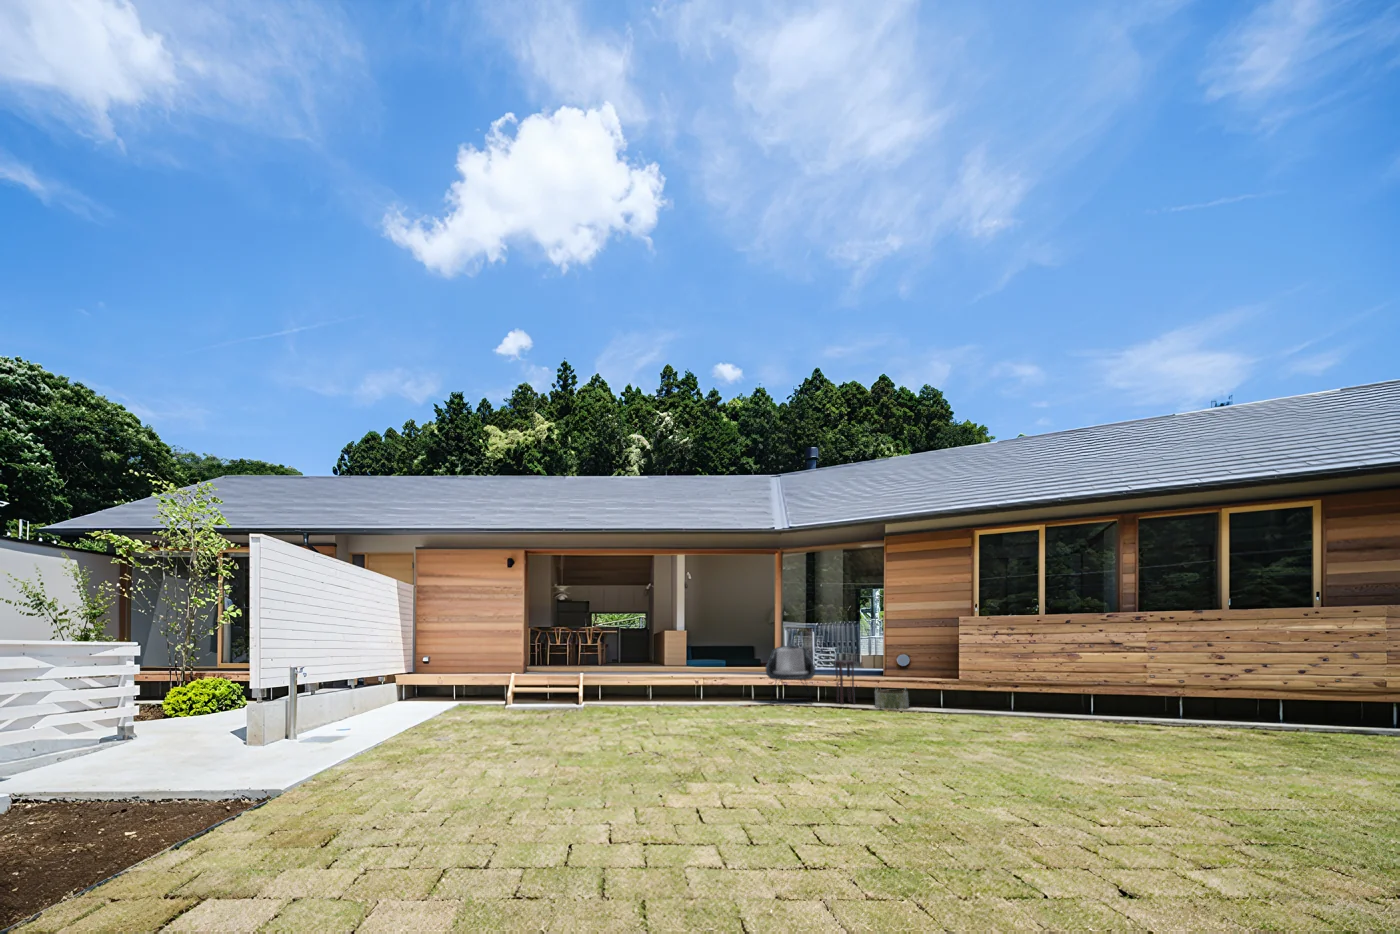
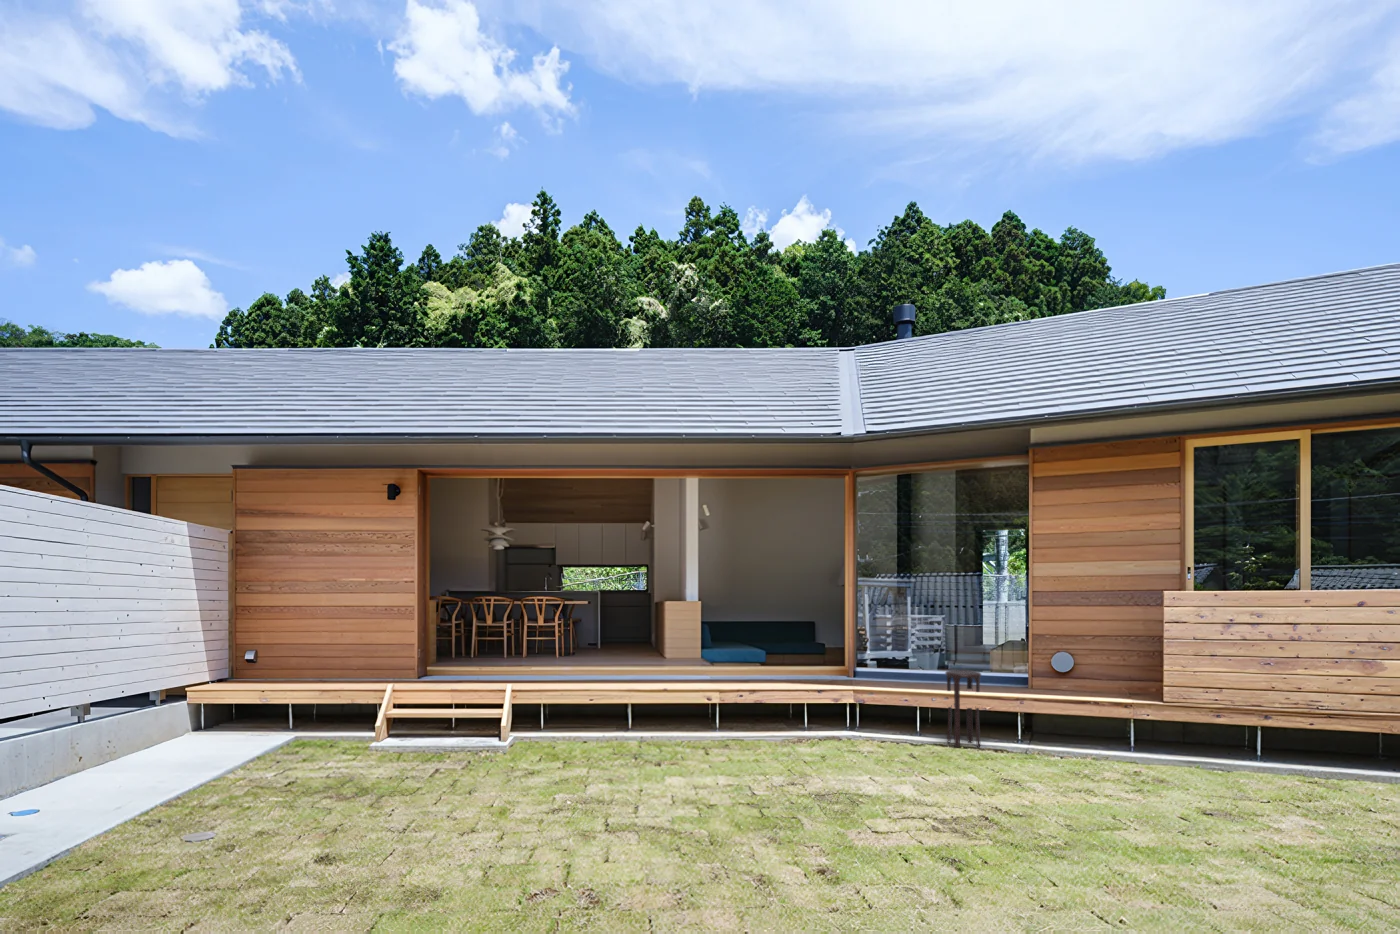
lounge chair: present [766,646,815,704] -> none [825,641,912,746]
basket: present [875,688,909,709] -> none [1017,719,1078,764]

